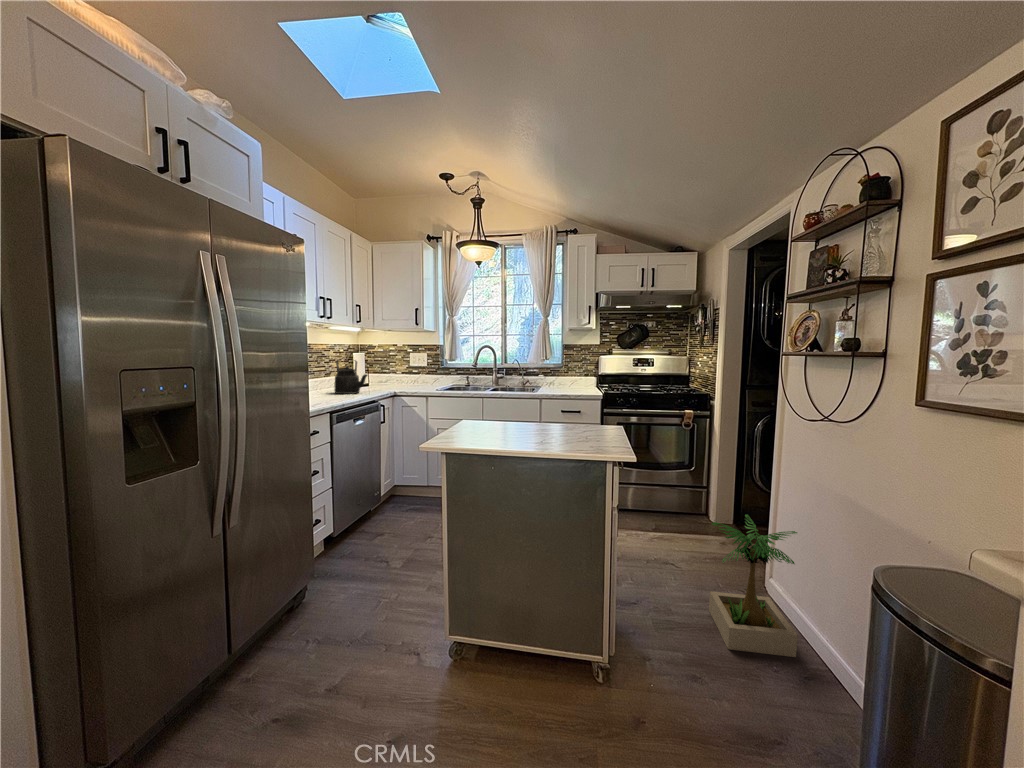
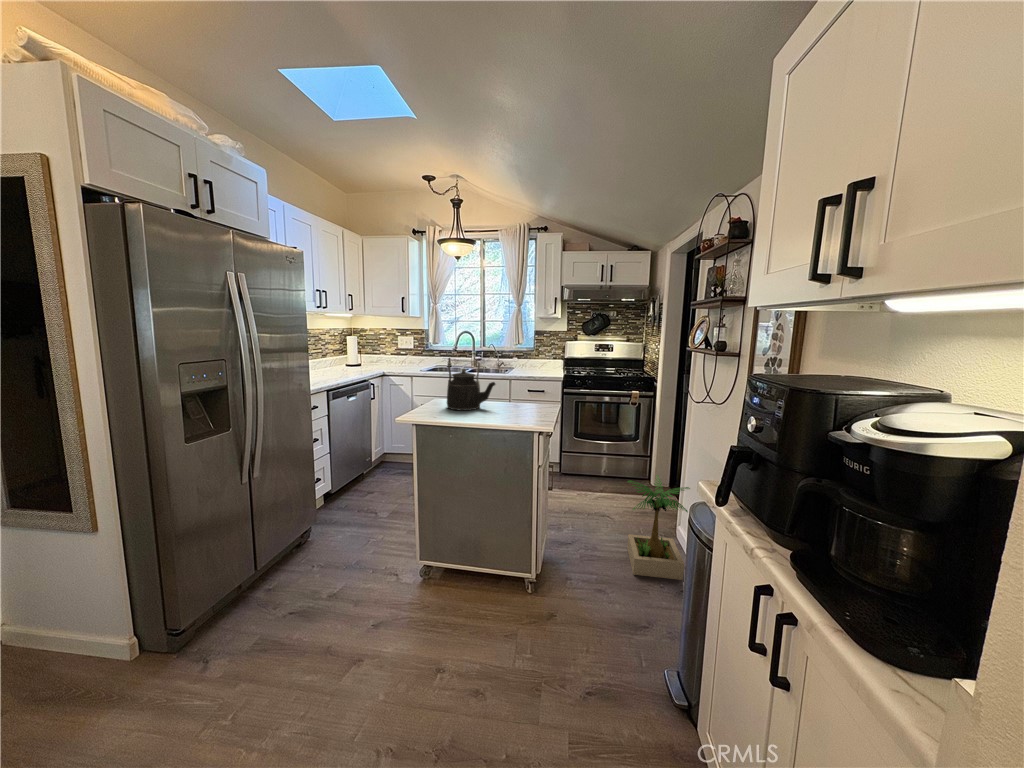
kettle: present [335,360,367,394] -> present [447,360,495,411]

